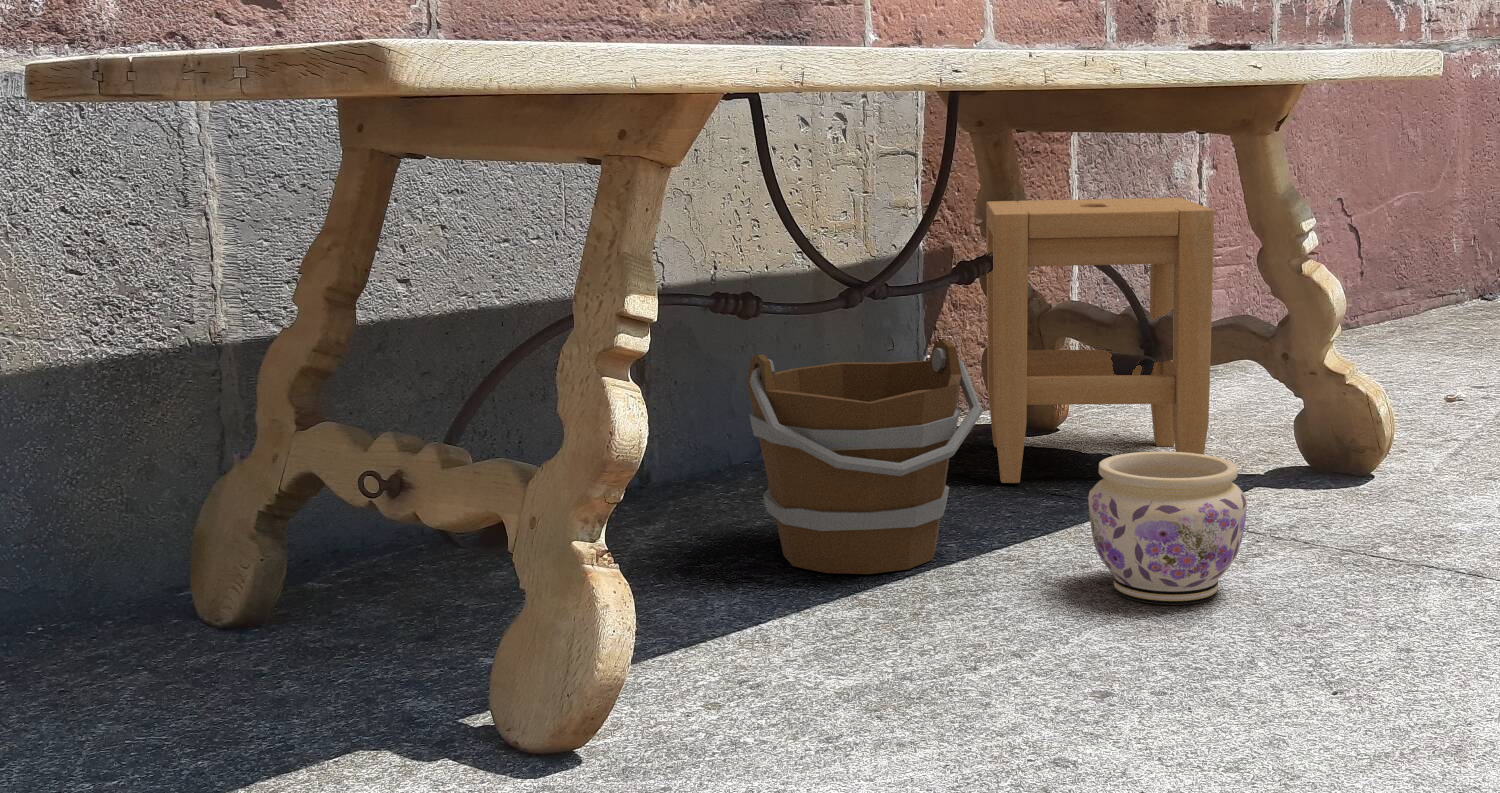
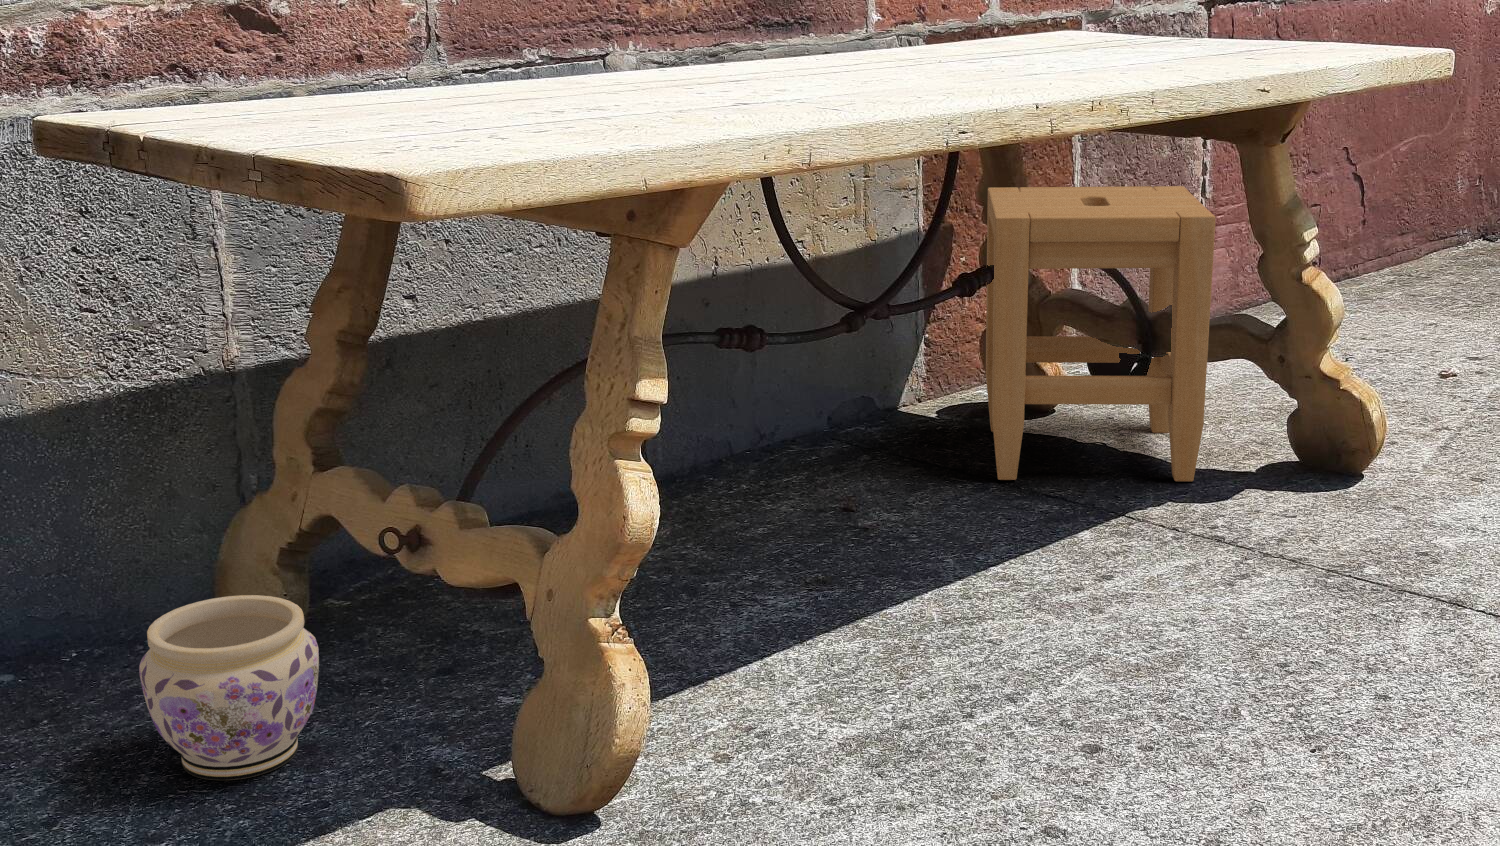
bucket: present [747,340,982,574] -> none [751,361,982,596]
planter: present [1088,452,1247,605] -> present [139,595,319,780]

